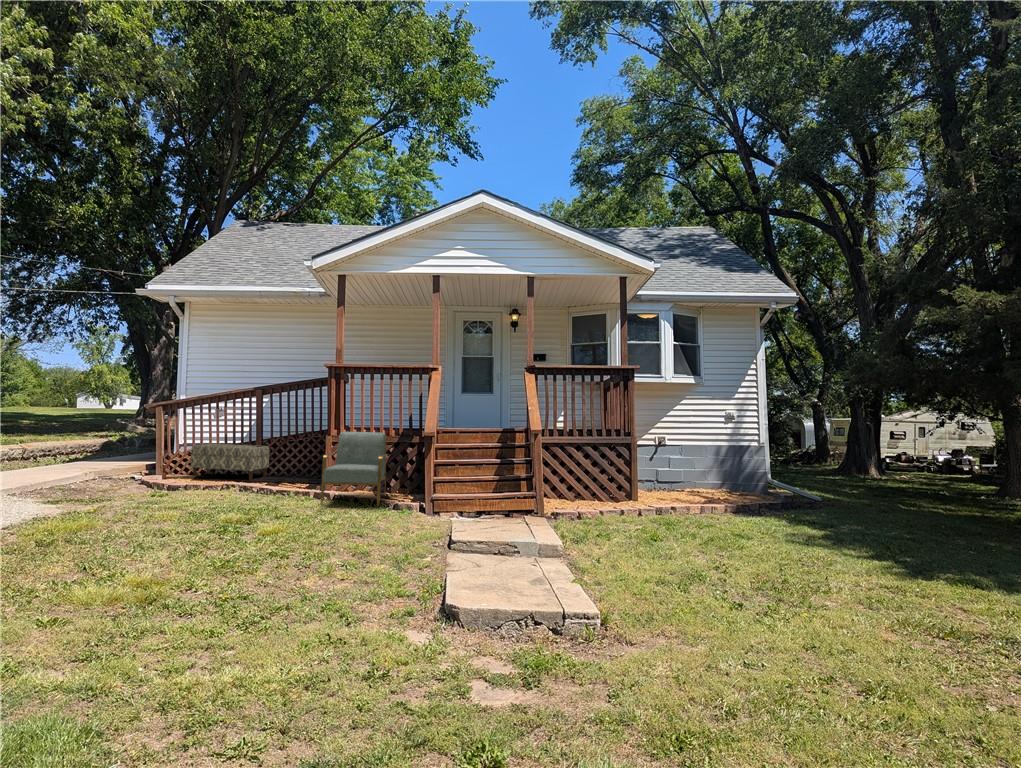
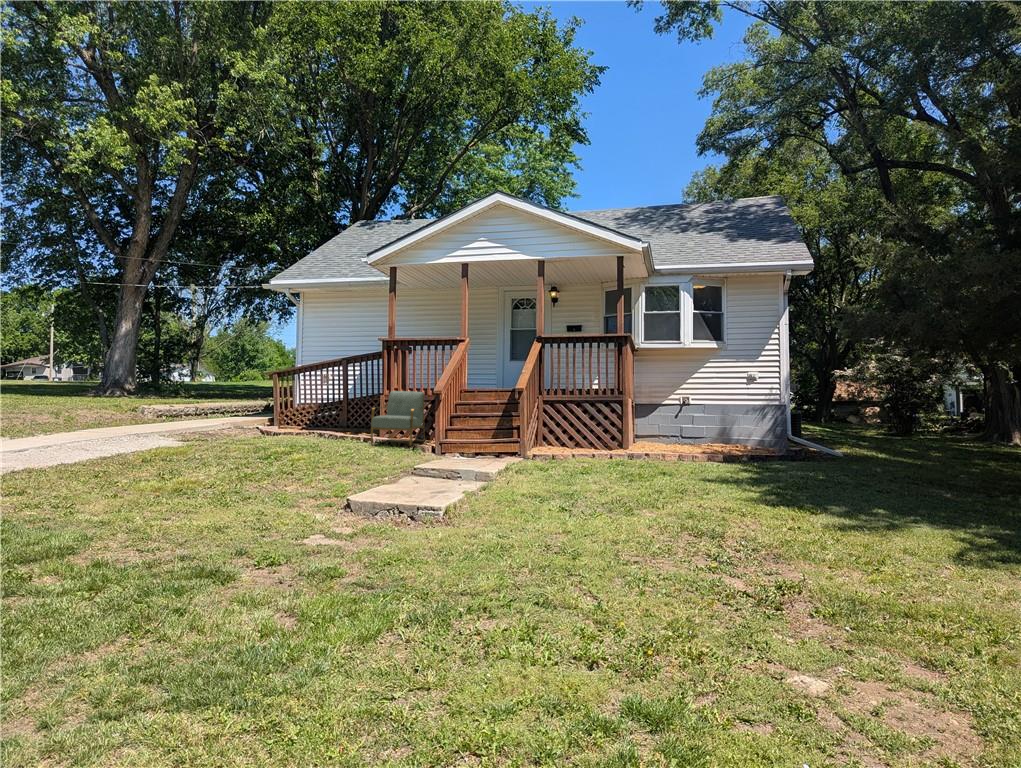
bench: present [191,444,270,480] -> none [296,403,352,431]

